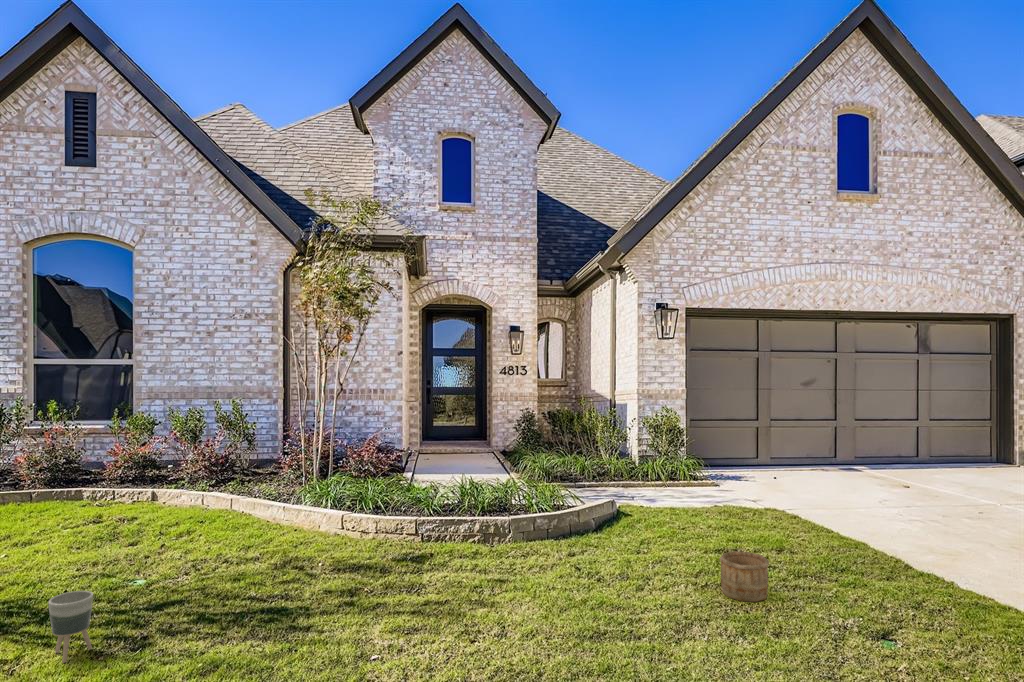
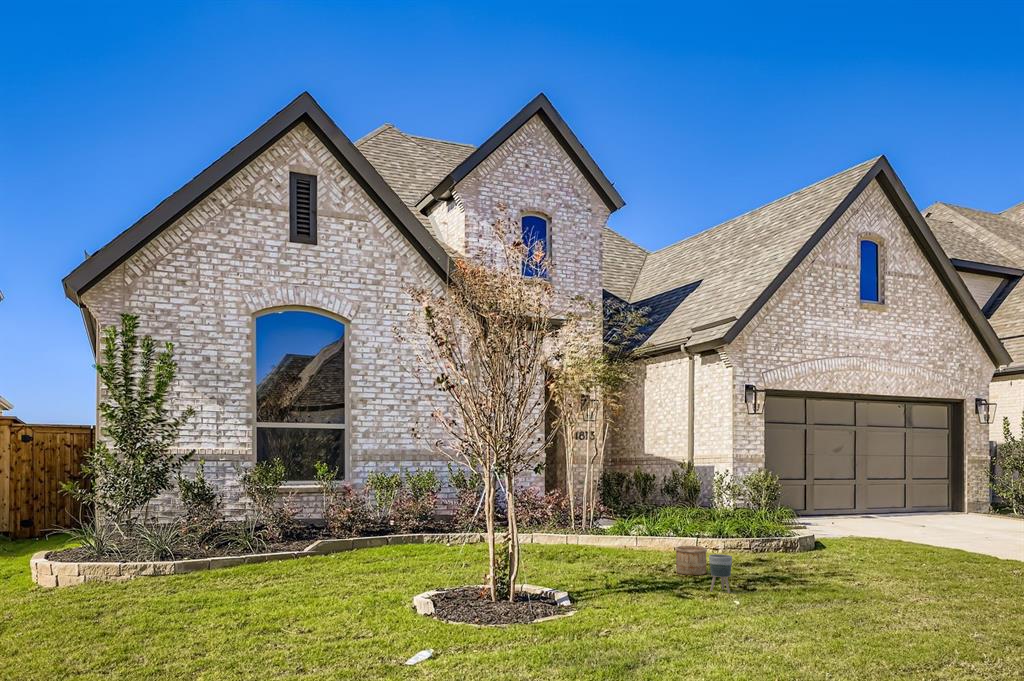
wooden bucket: present [719,551,769,602] -> present [675,546,707,575]

